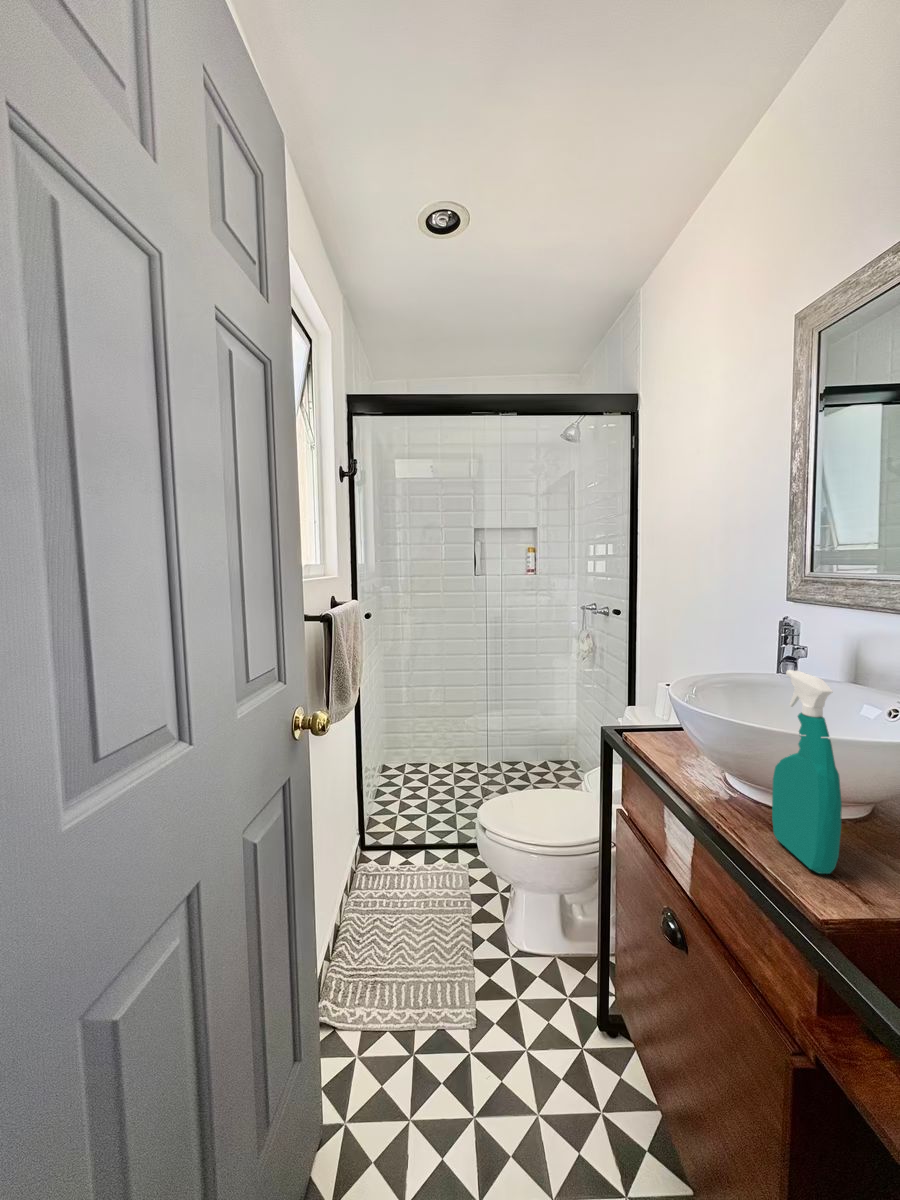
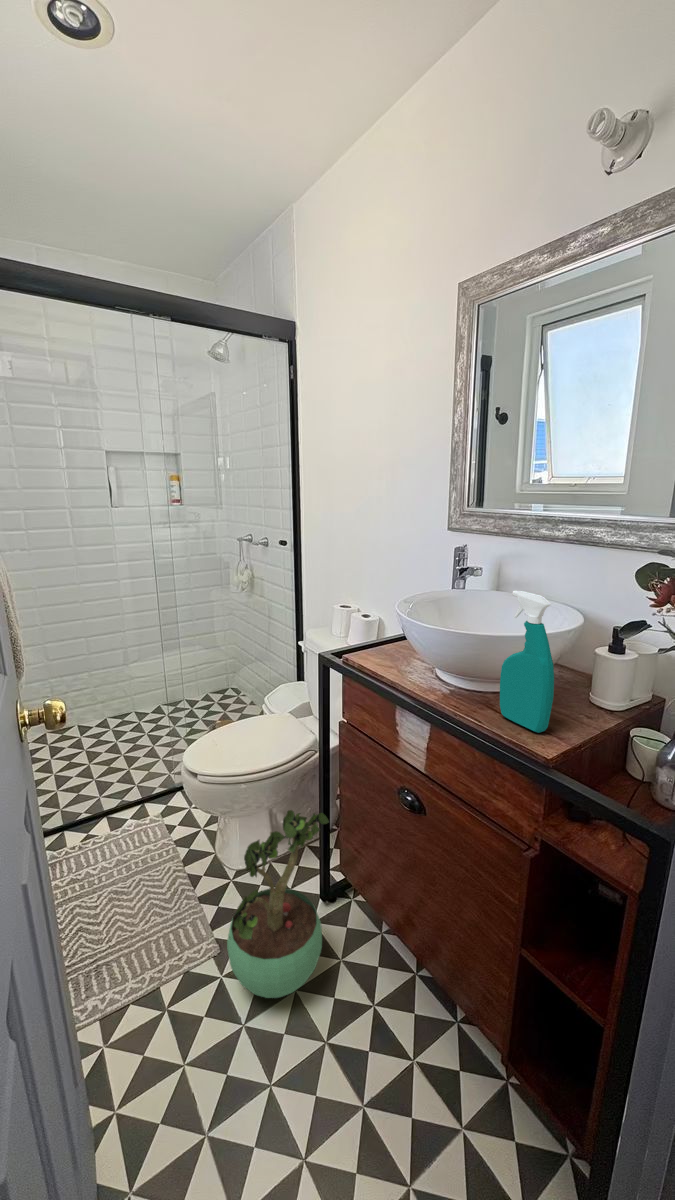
potted plant: none [472,889,597,1108] -> present [227,810,329,998]

